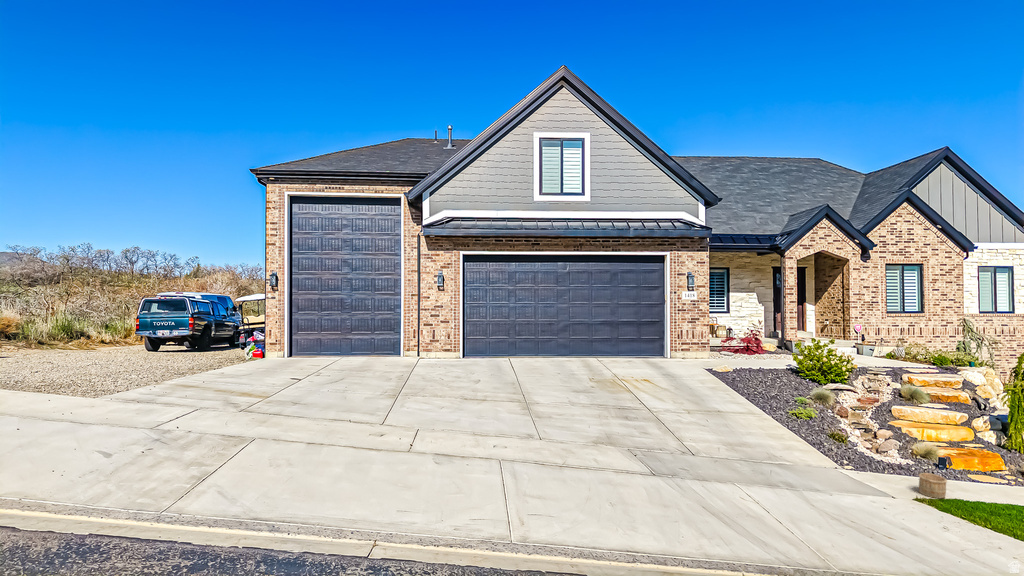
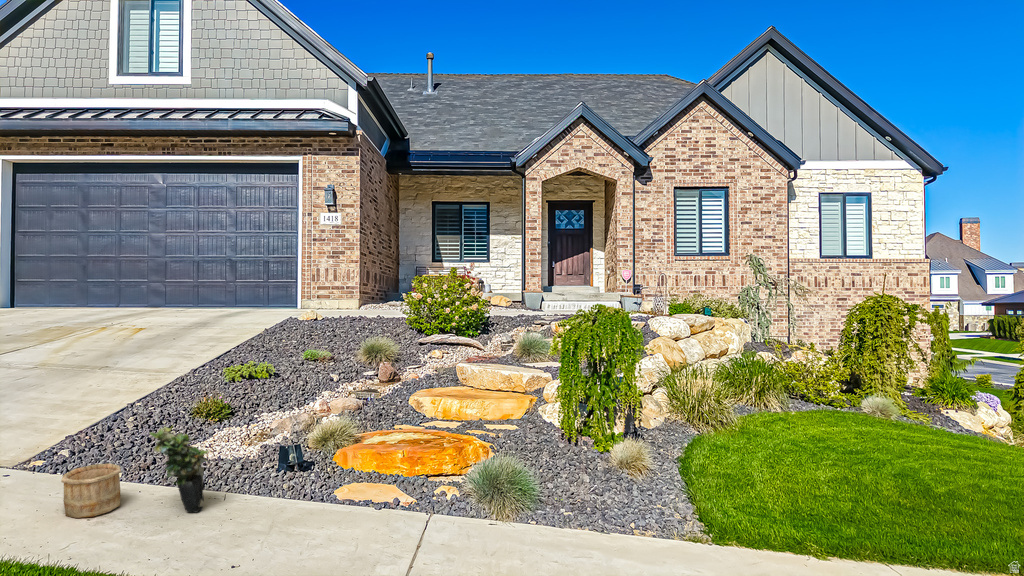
potted plant: none [954,454,984,495] -> present [149,427,209,513]

